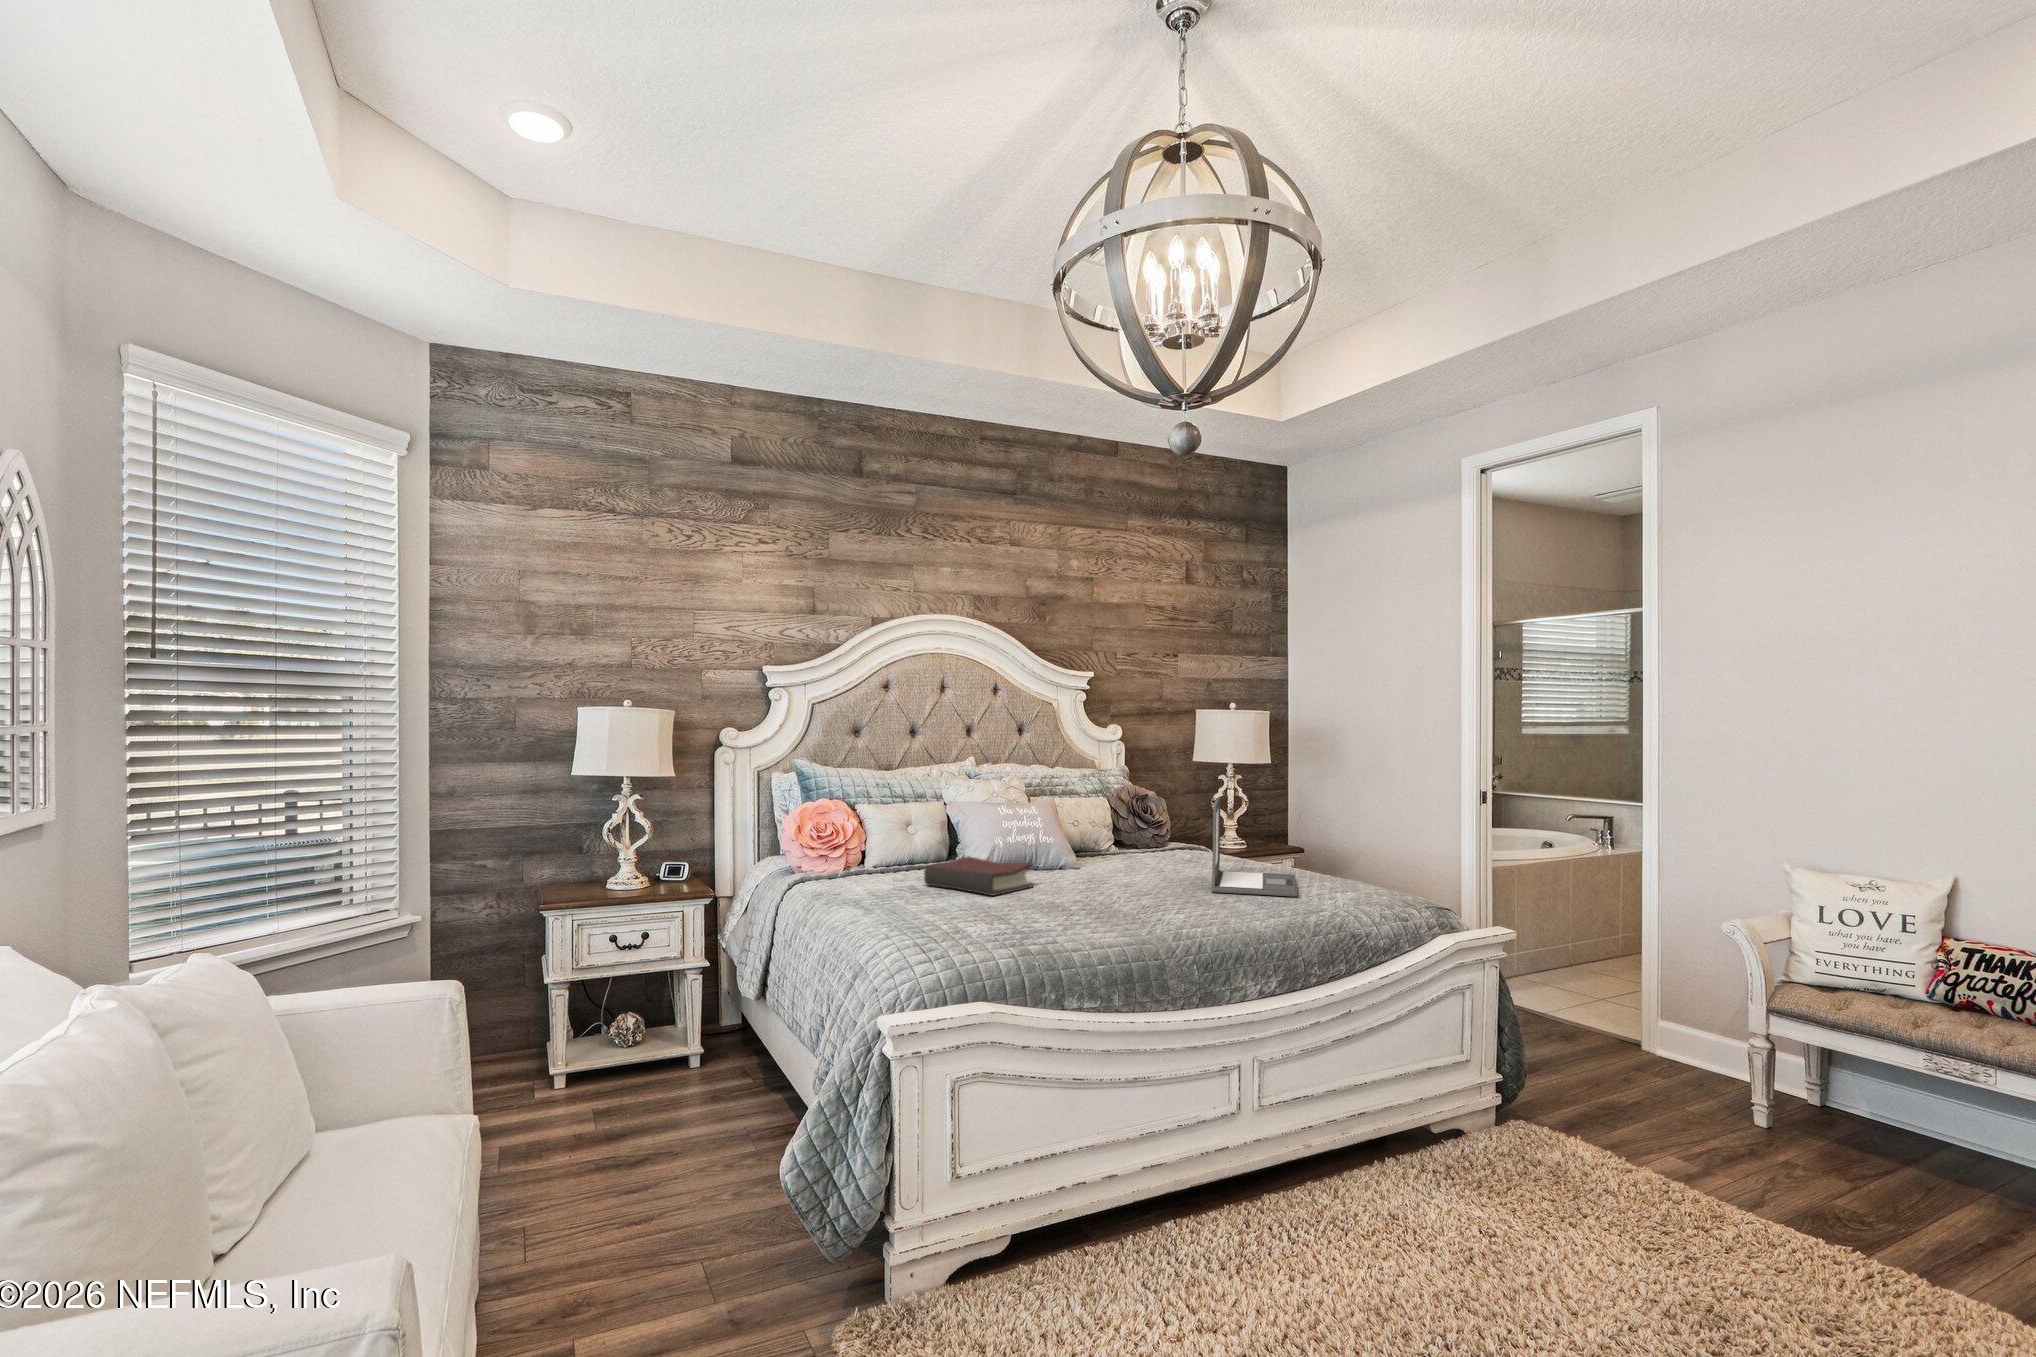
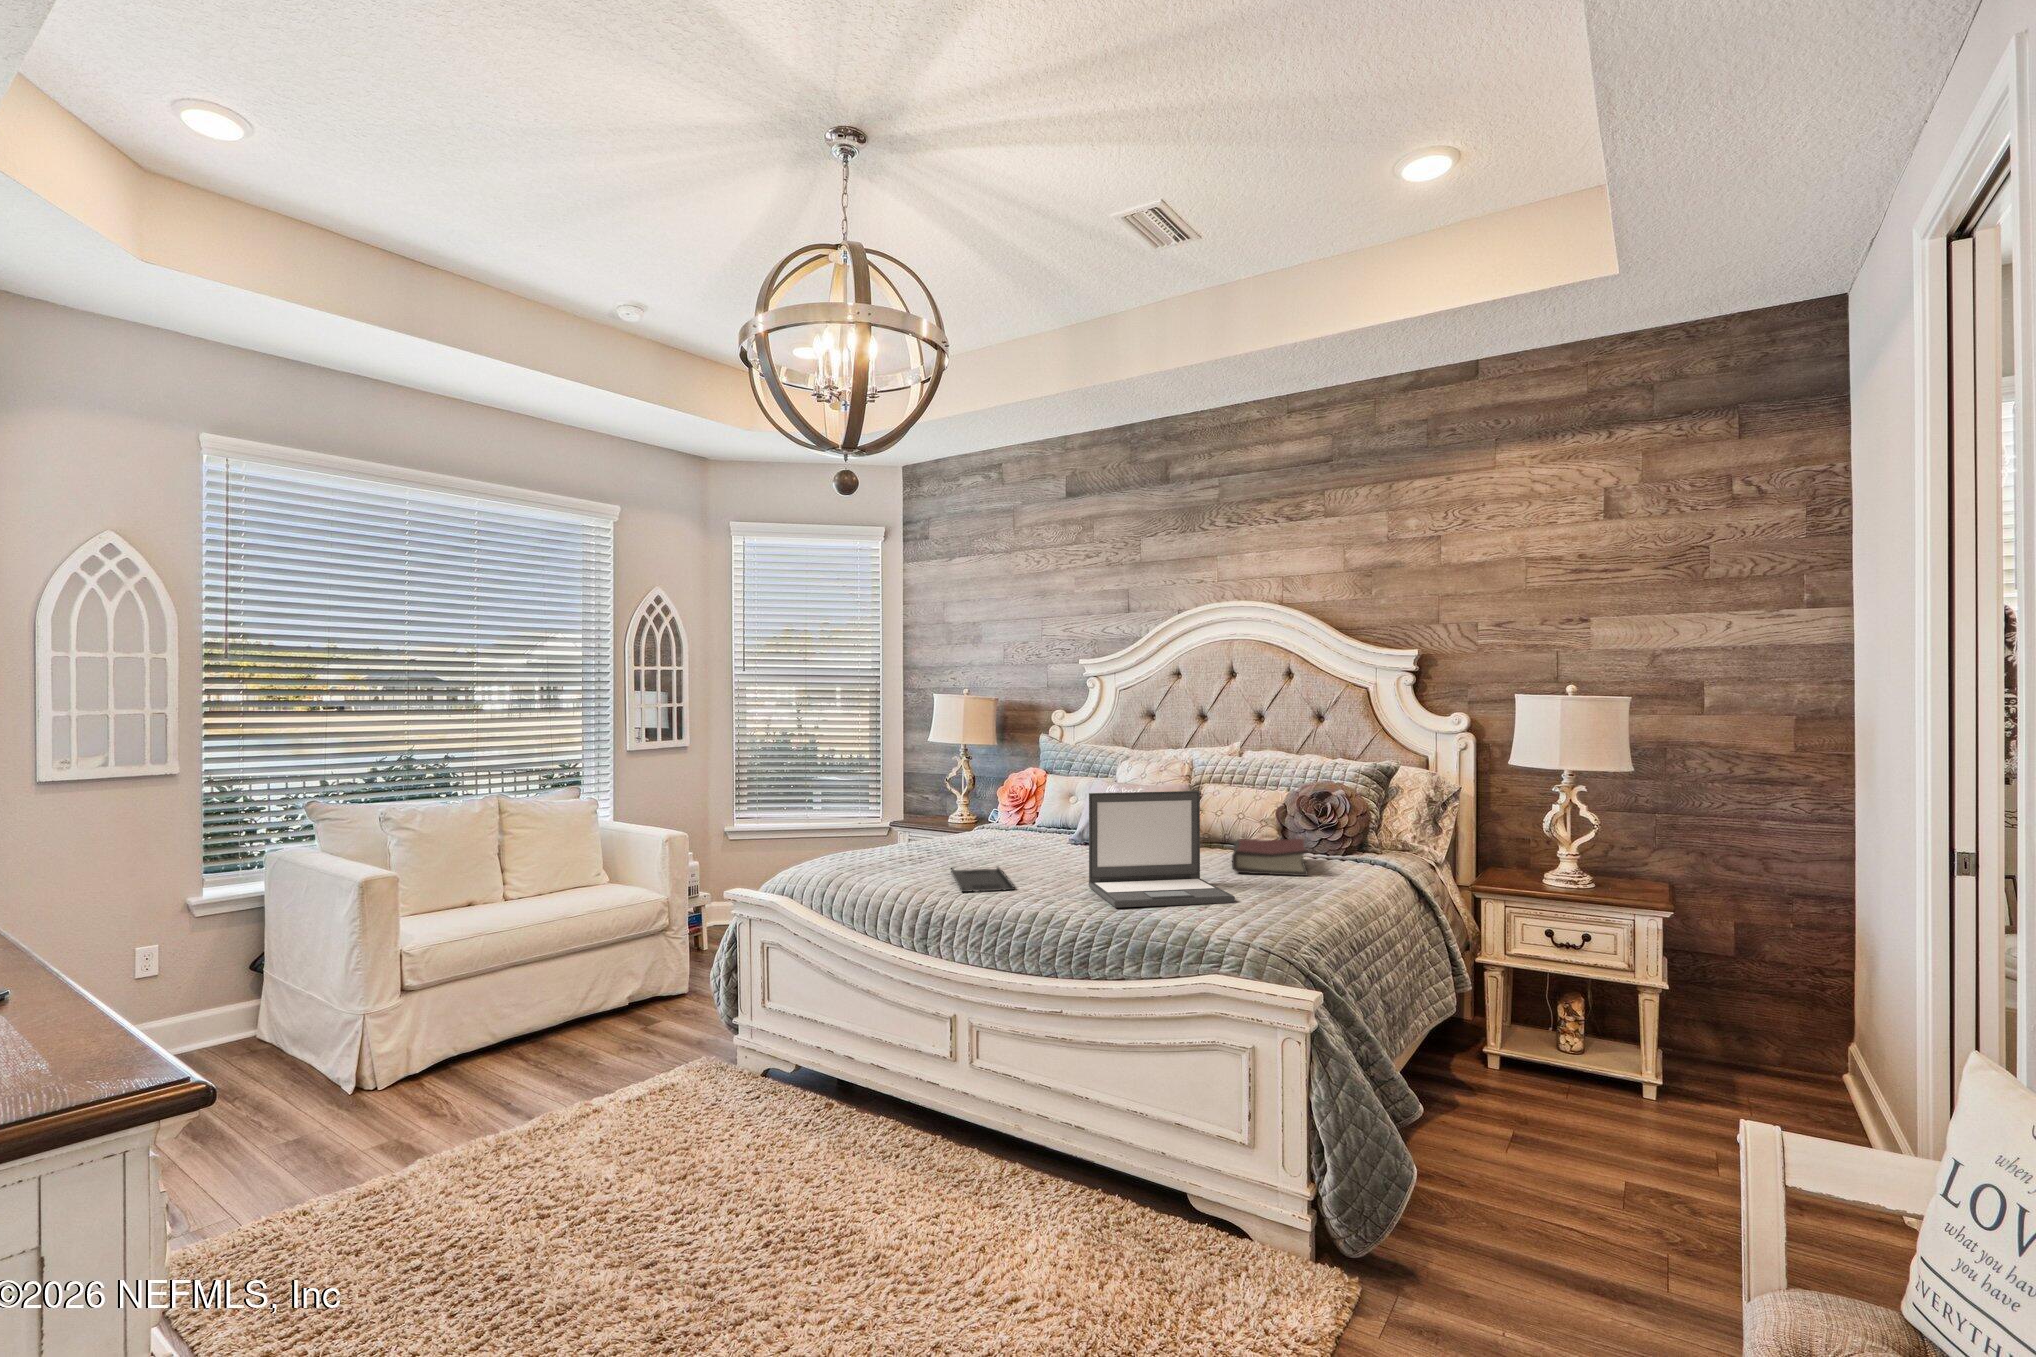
hardback book: present [924,856,1033,896] -> present [1232,839,1308,876]
tray: none [1085,895,1197,915] -> present [951,867,1014,892]

